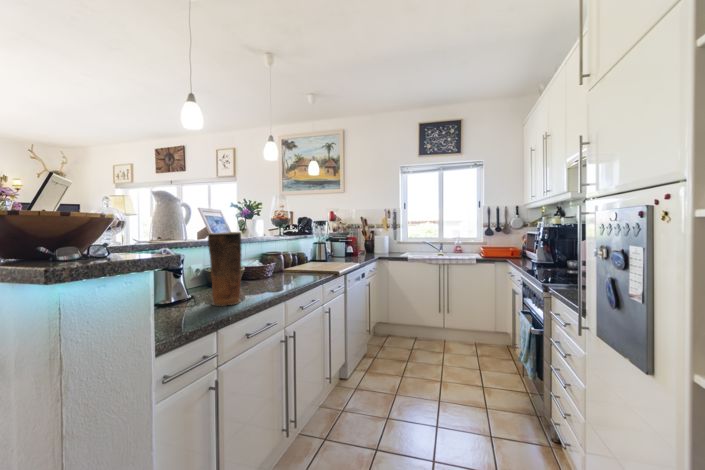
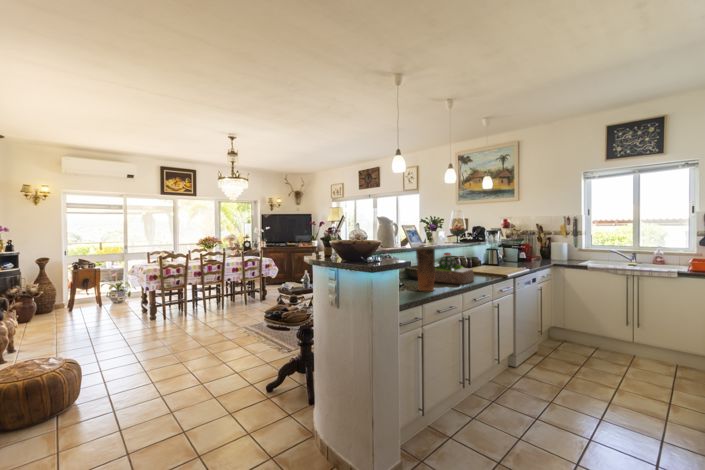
succulent plant: none [243,244,300,287] -> present [434,253,474,284]

